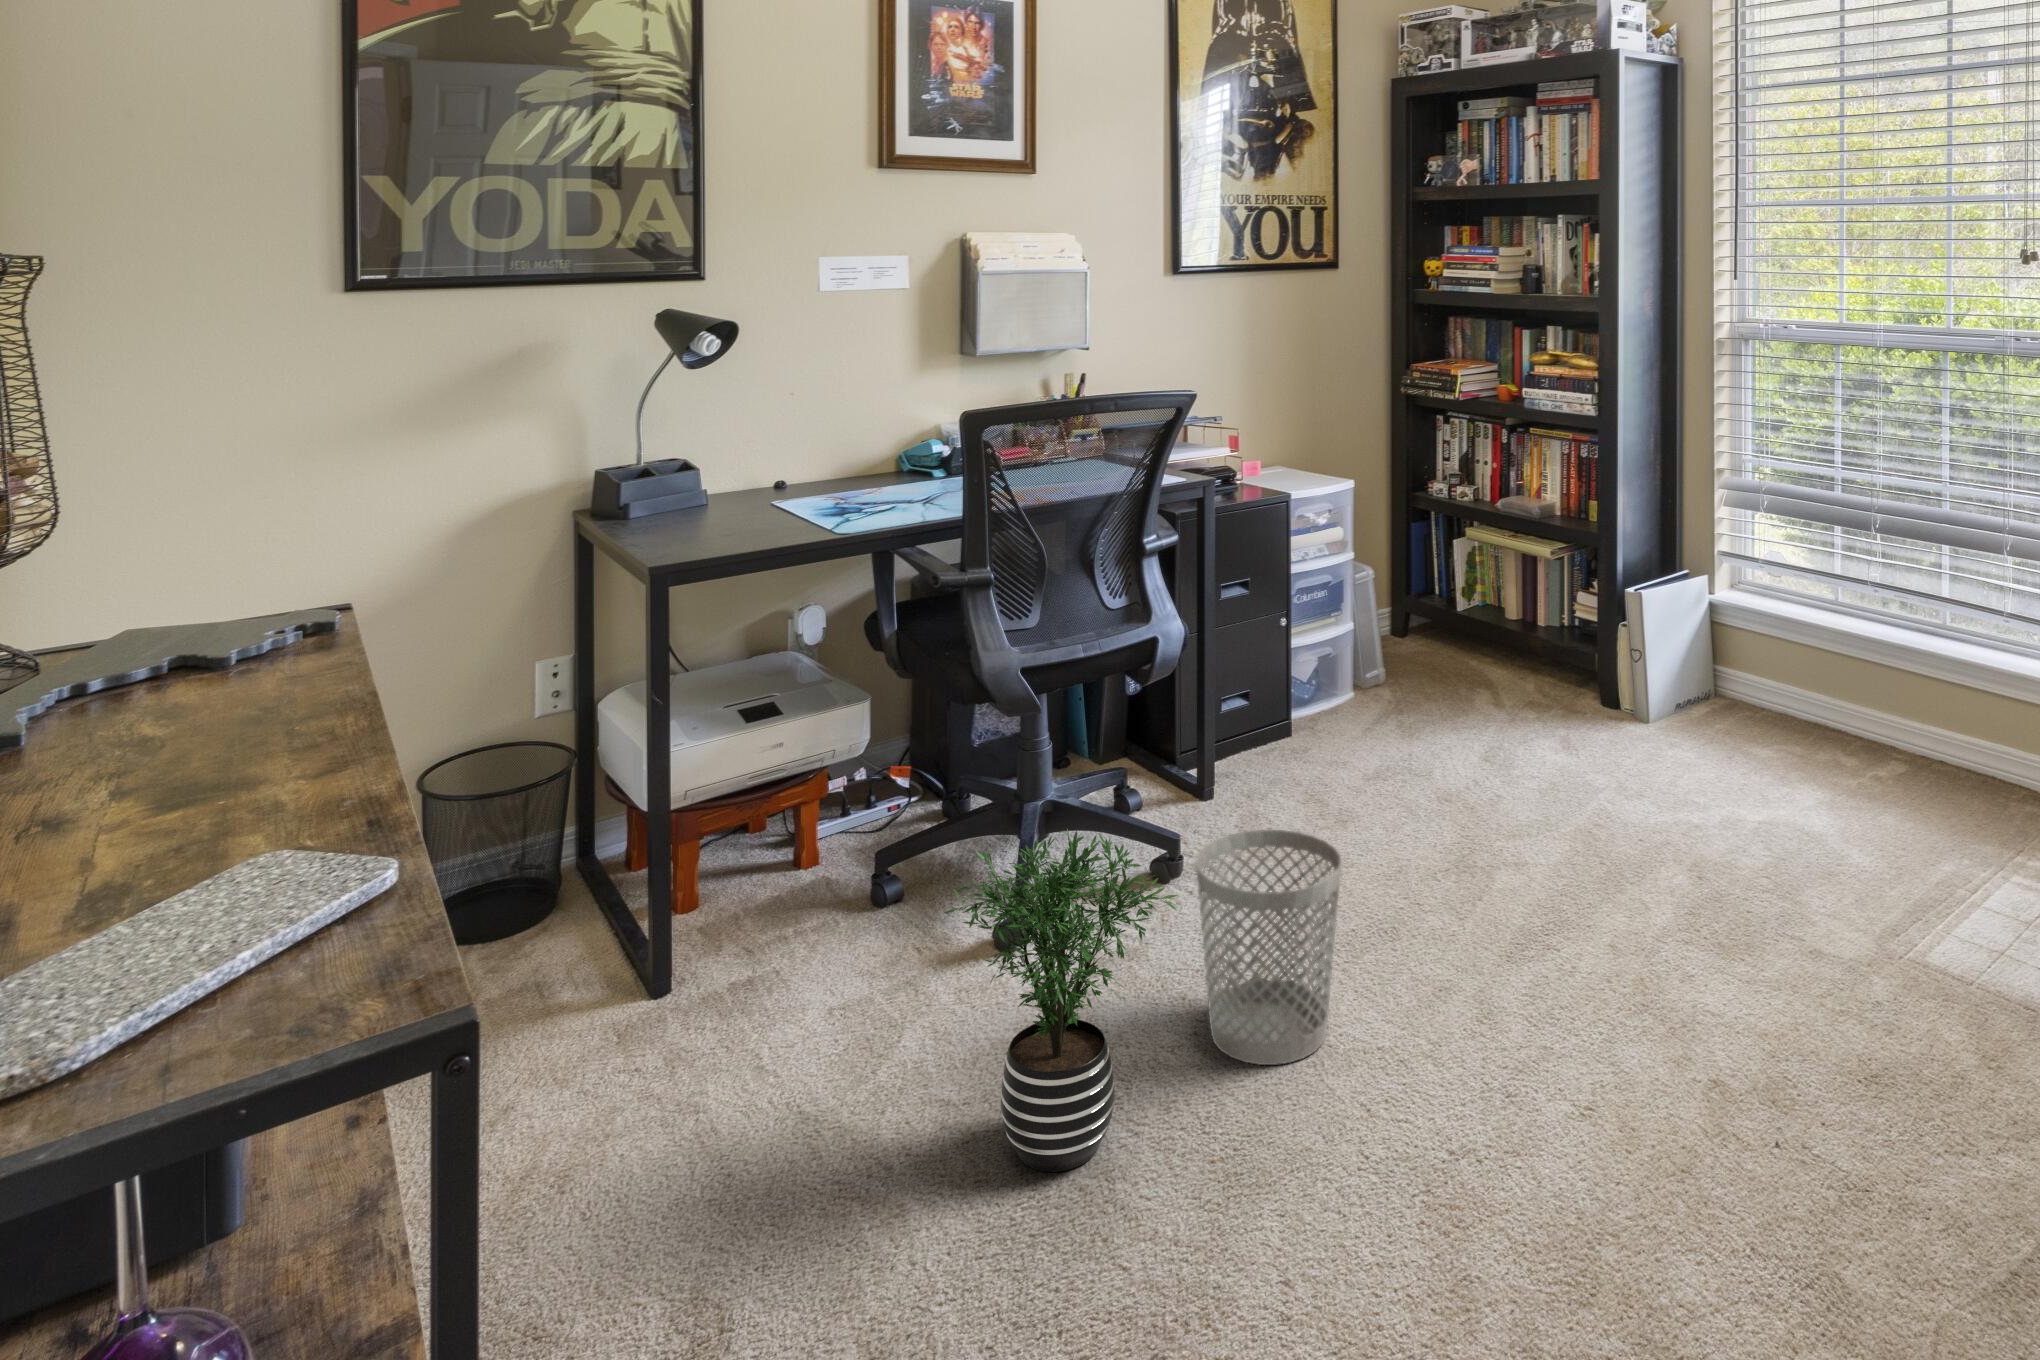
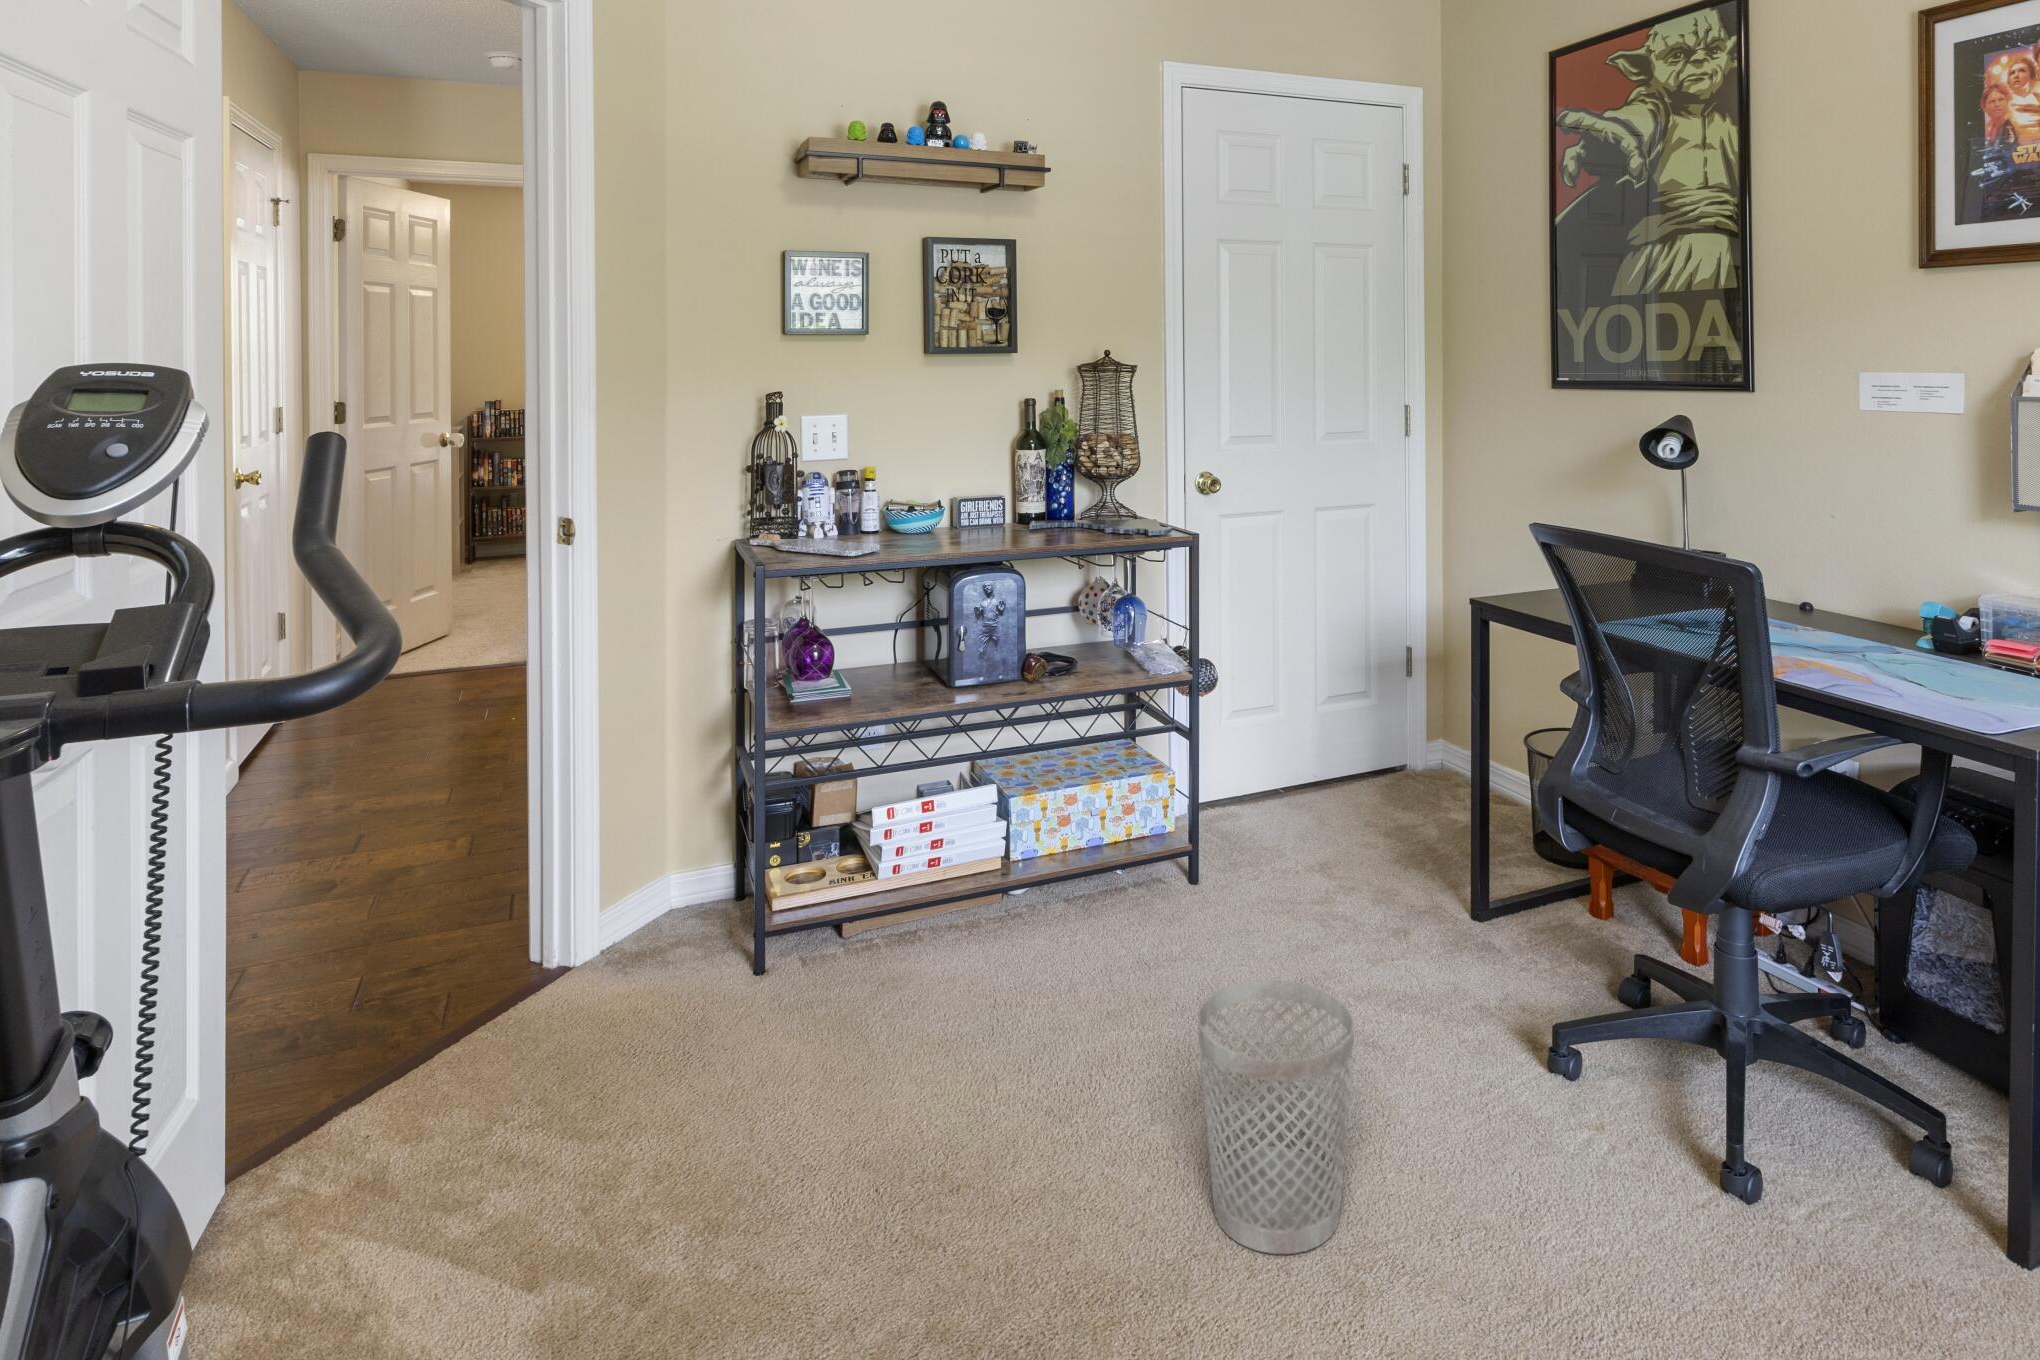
potted plant: present [944,829,1177,1172] -> none [1047,820,1221,1090]

